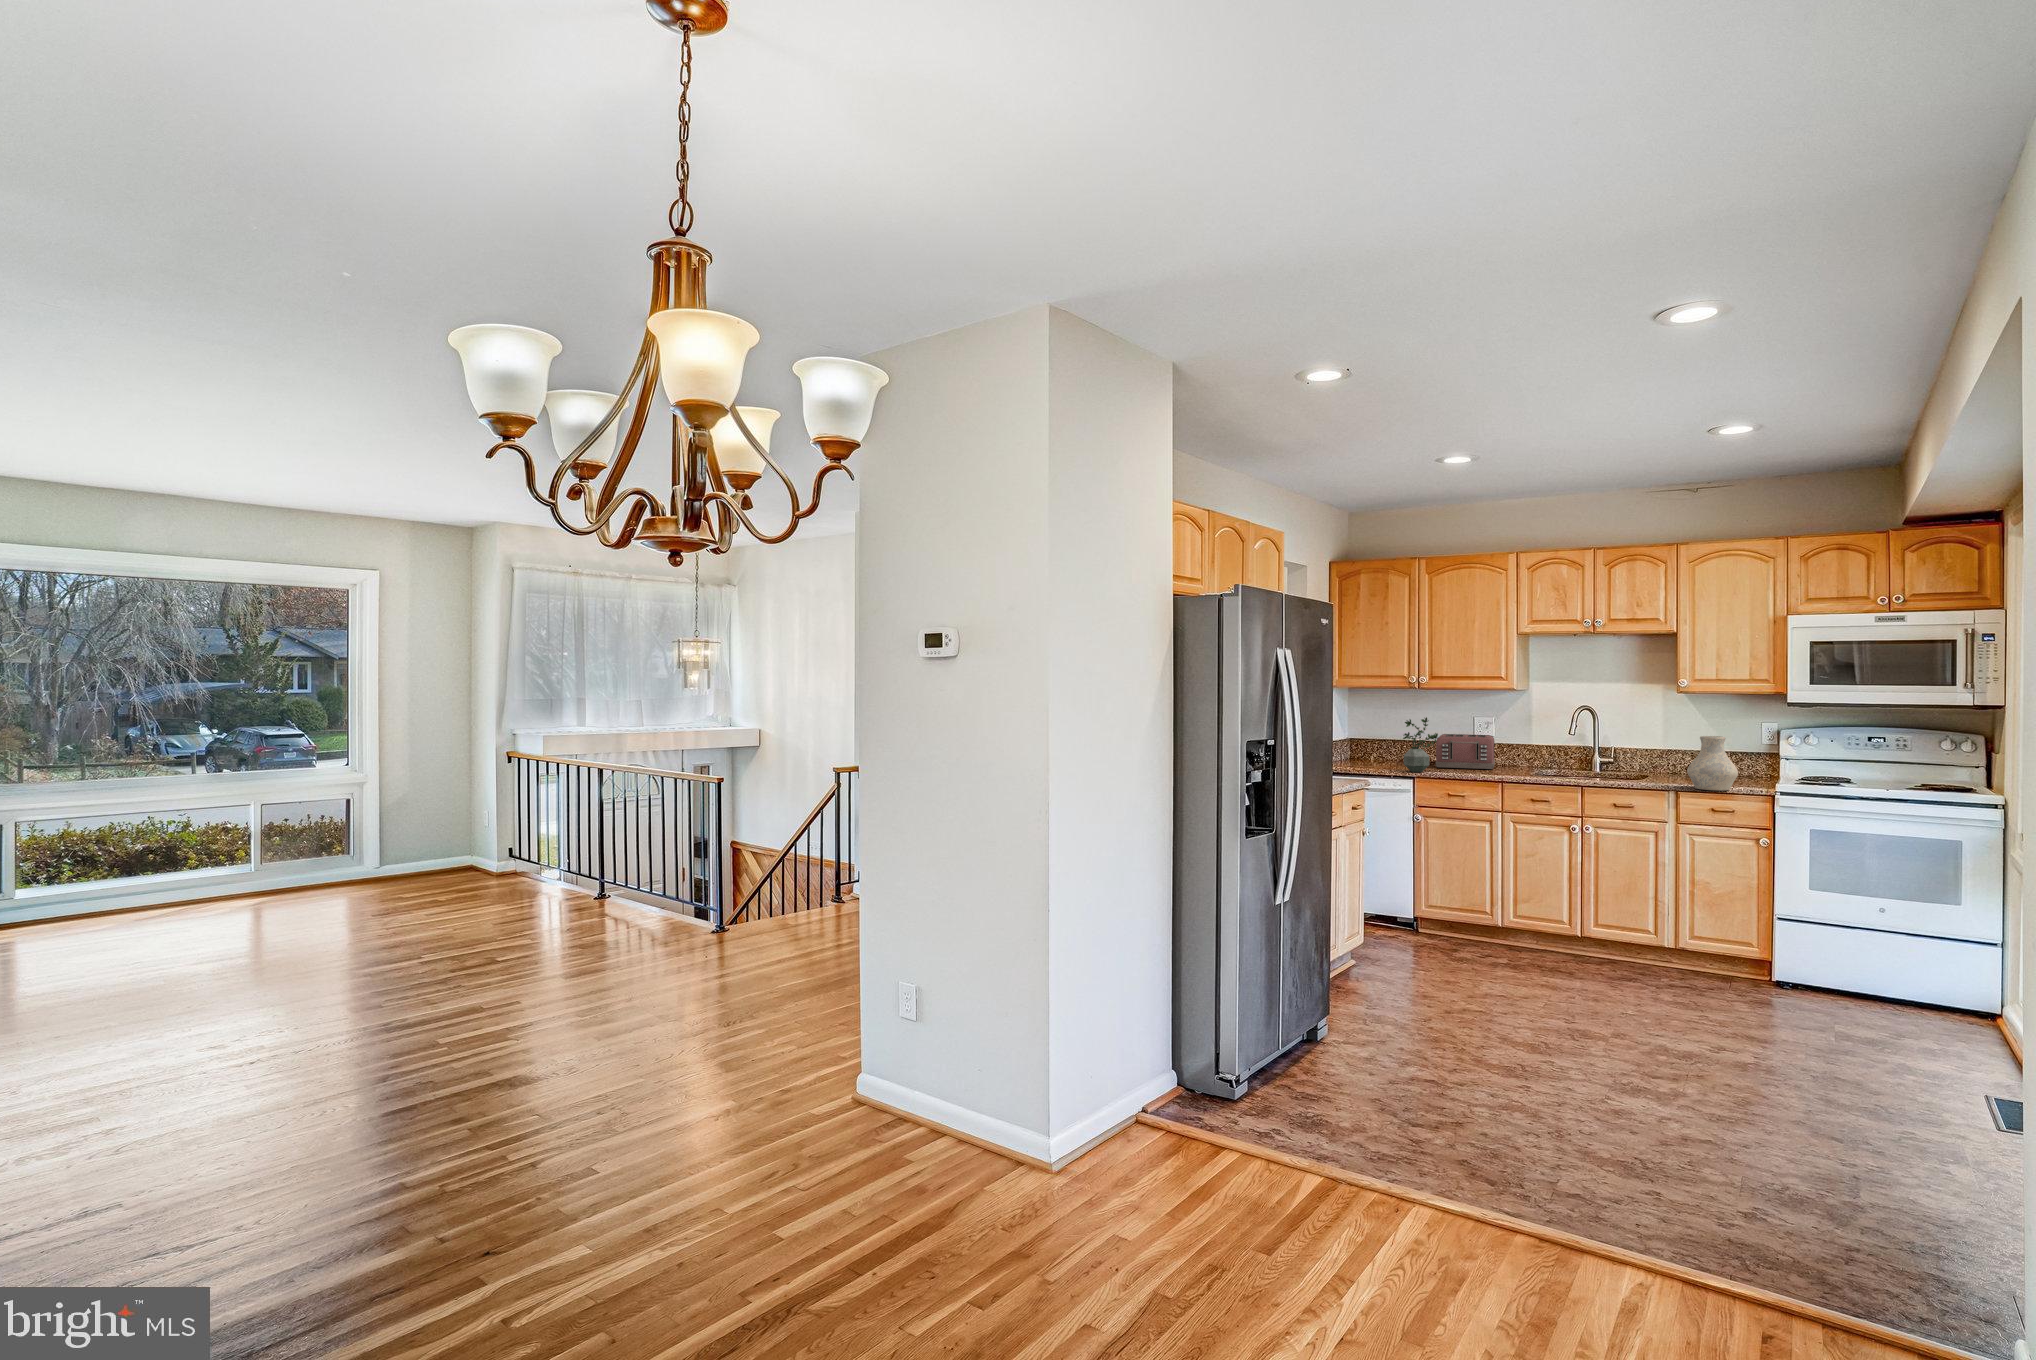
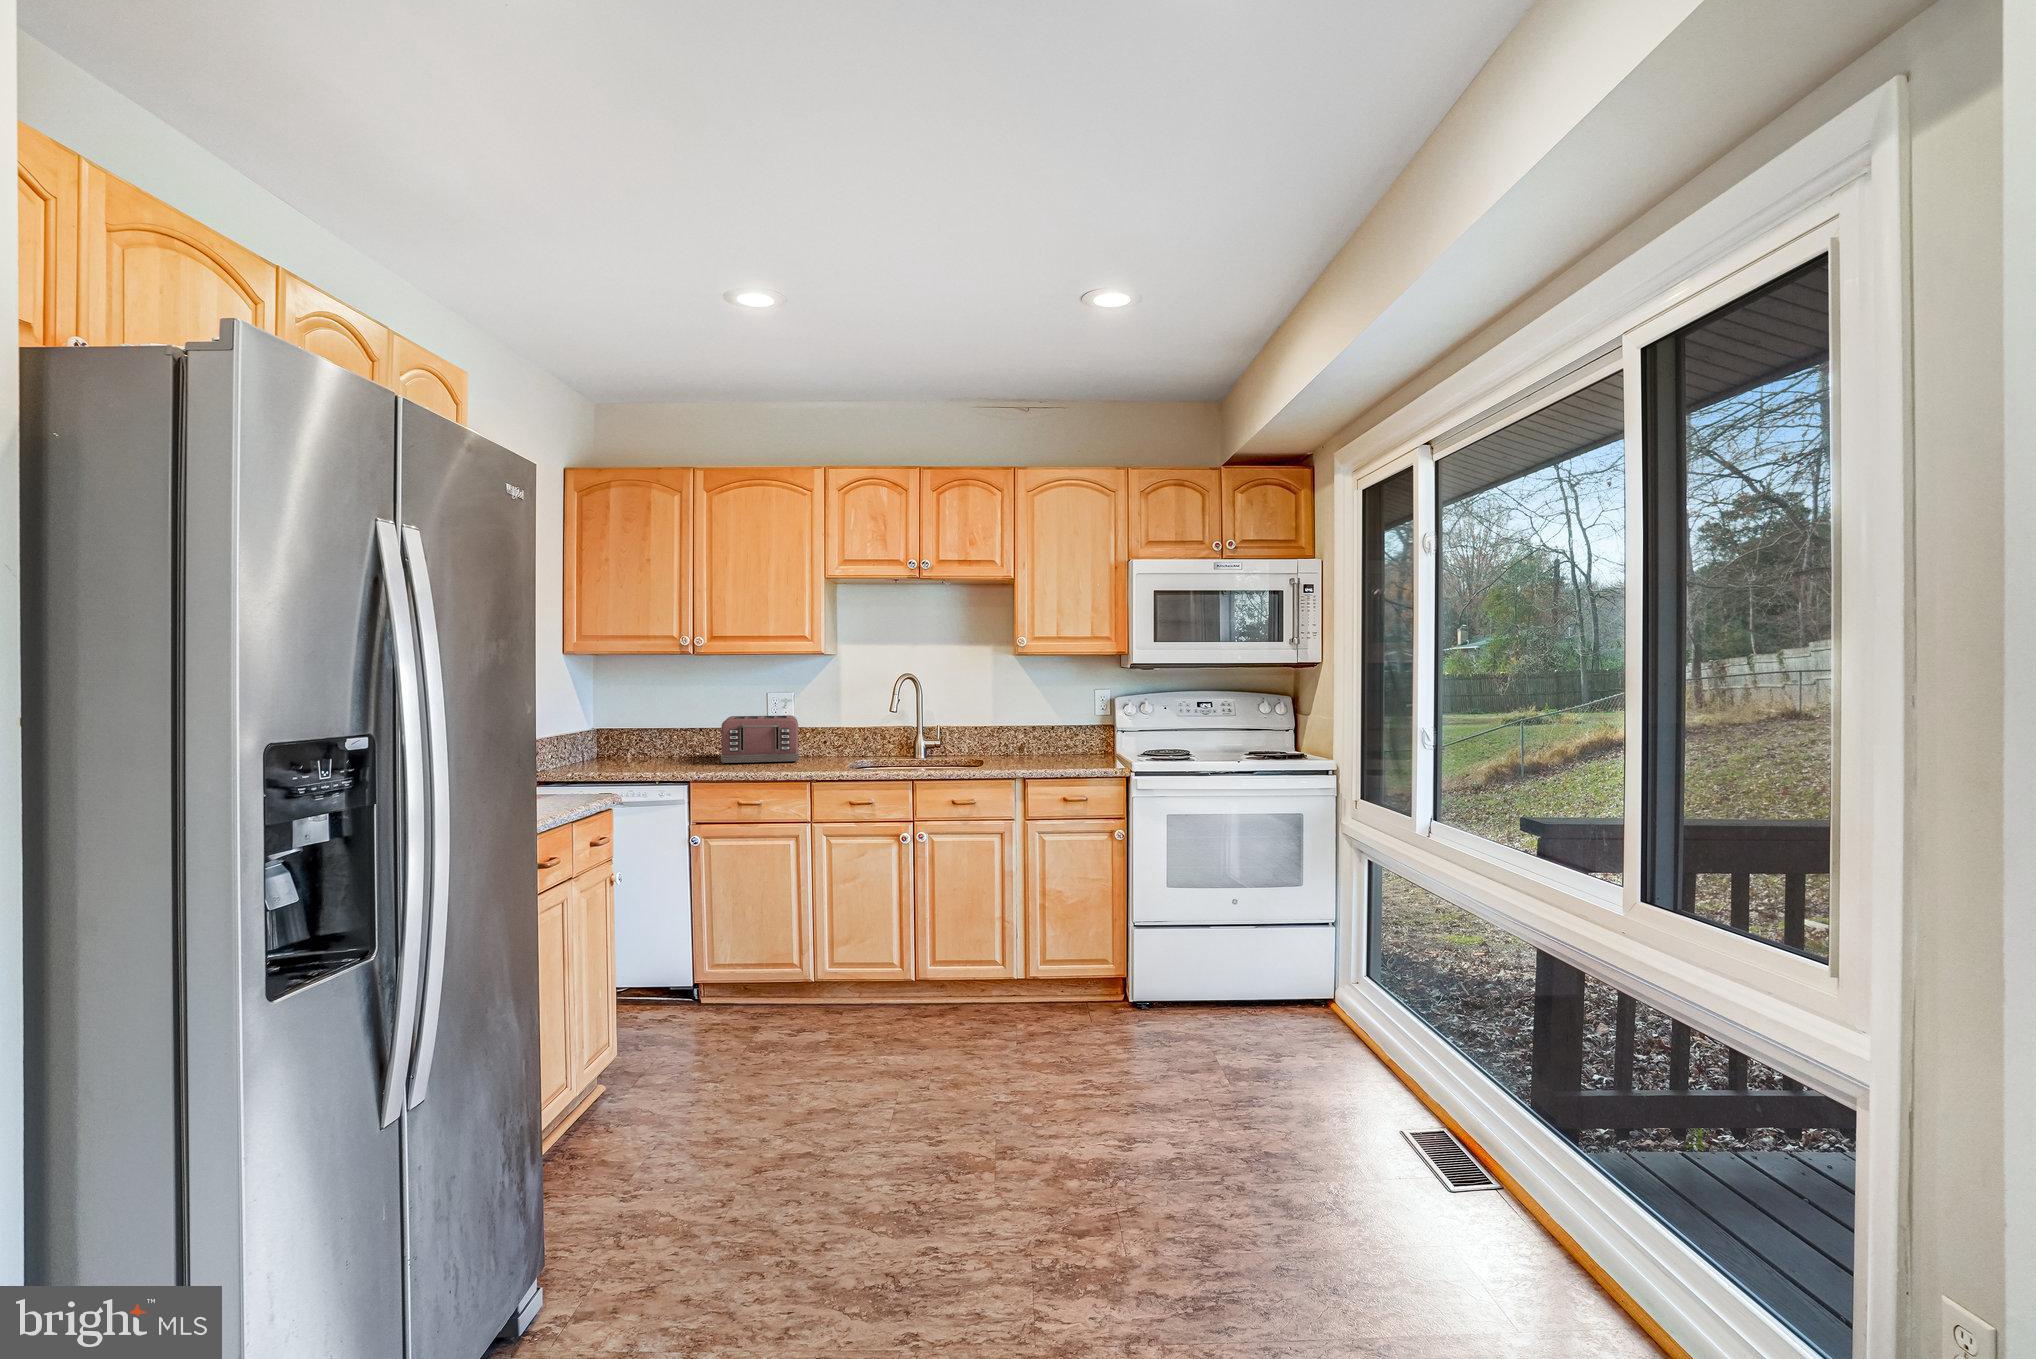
potted plant: present [1403,717,1438,772] -> none [672,691,724,772]
vase: present [1687,736,1738,791] -> none [1036,705,1090,774]

